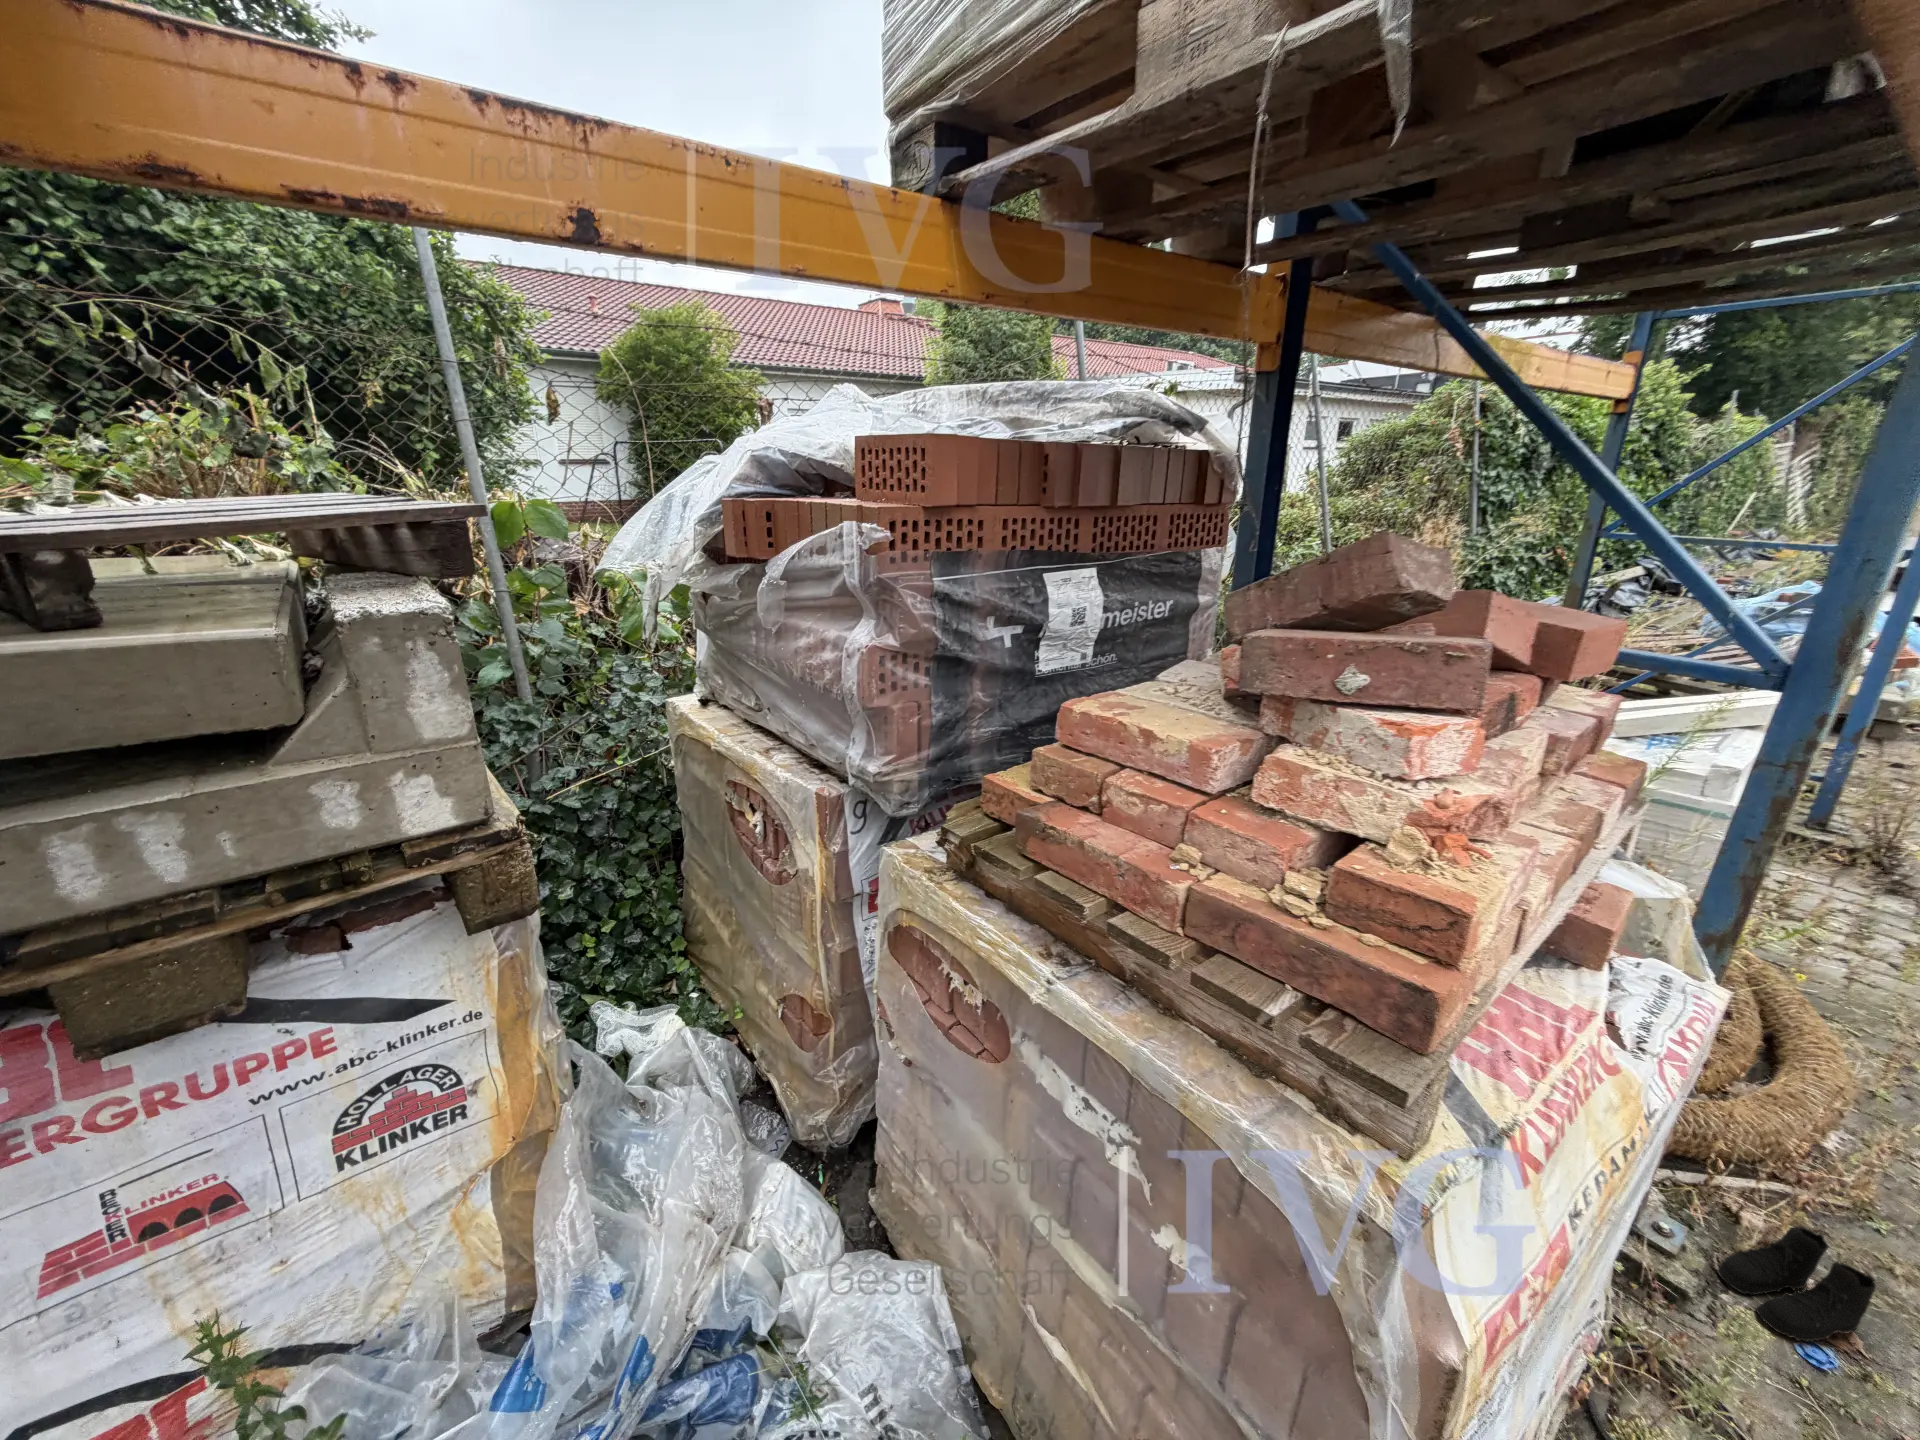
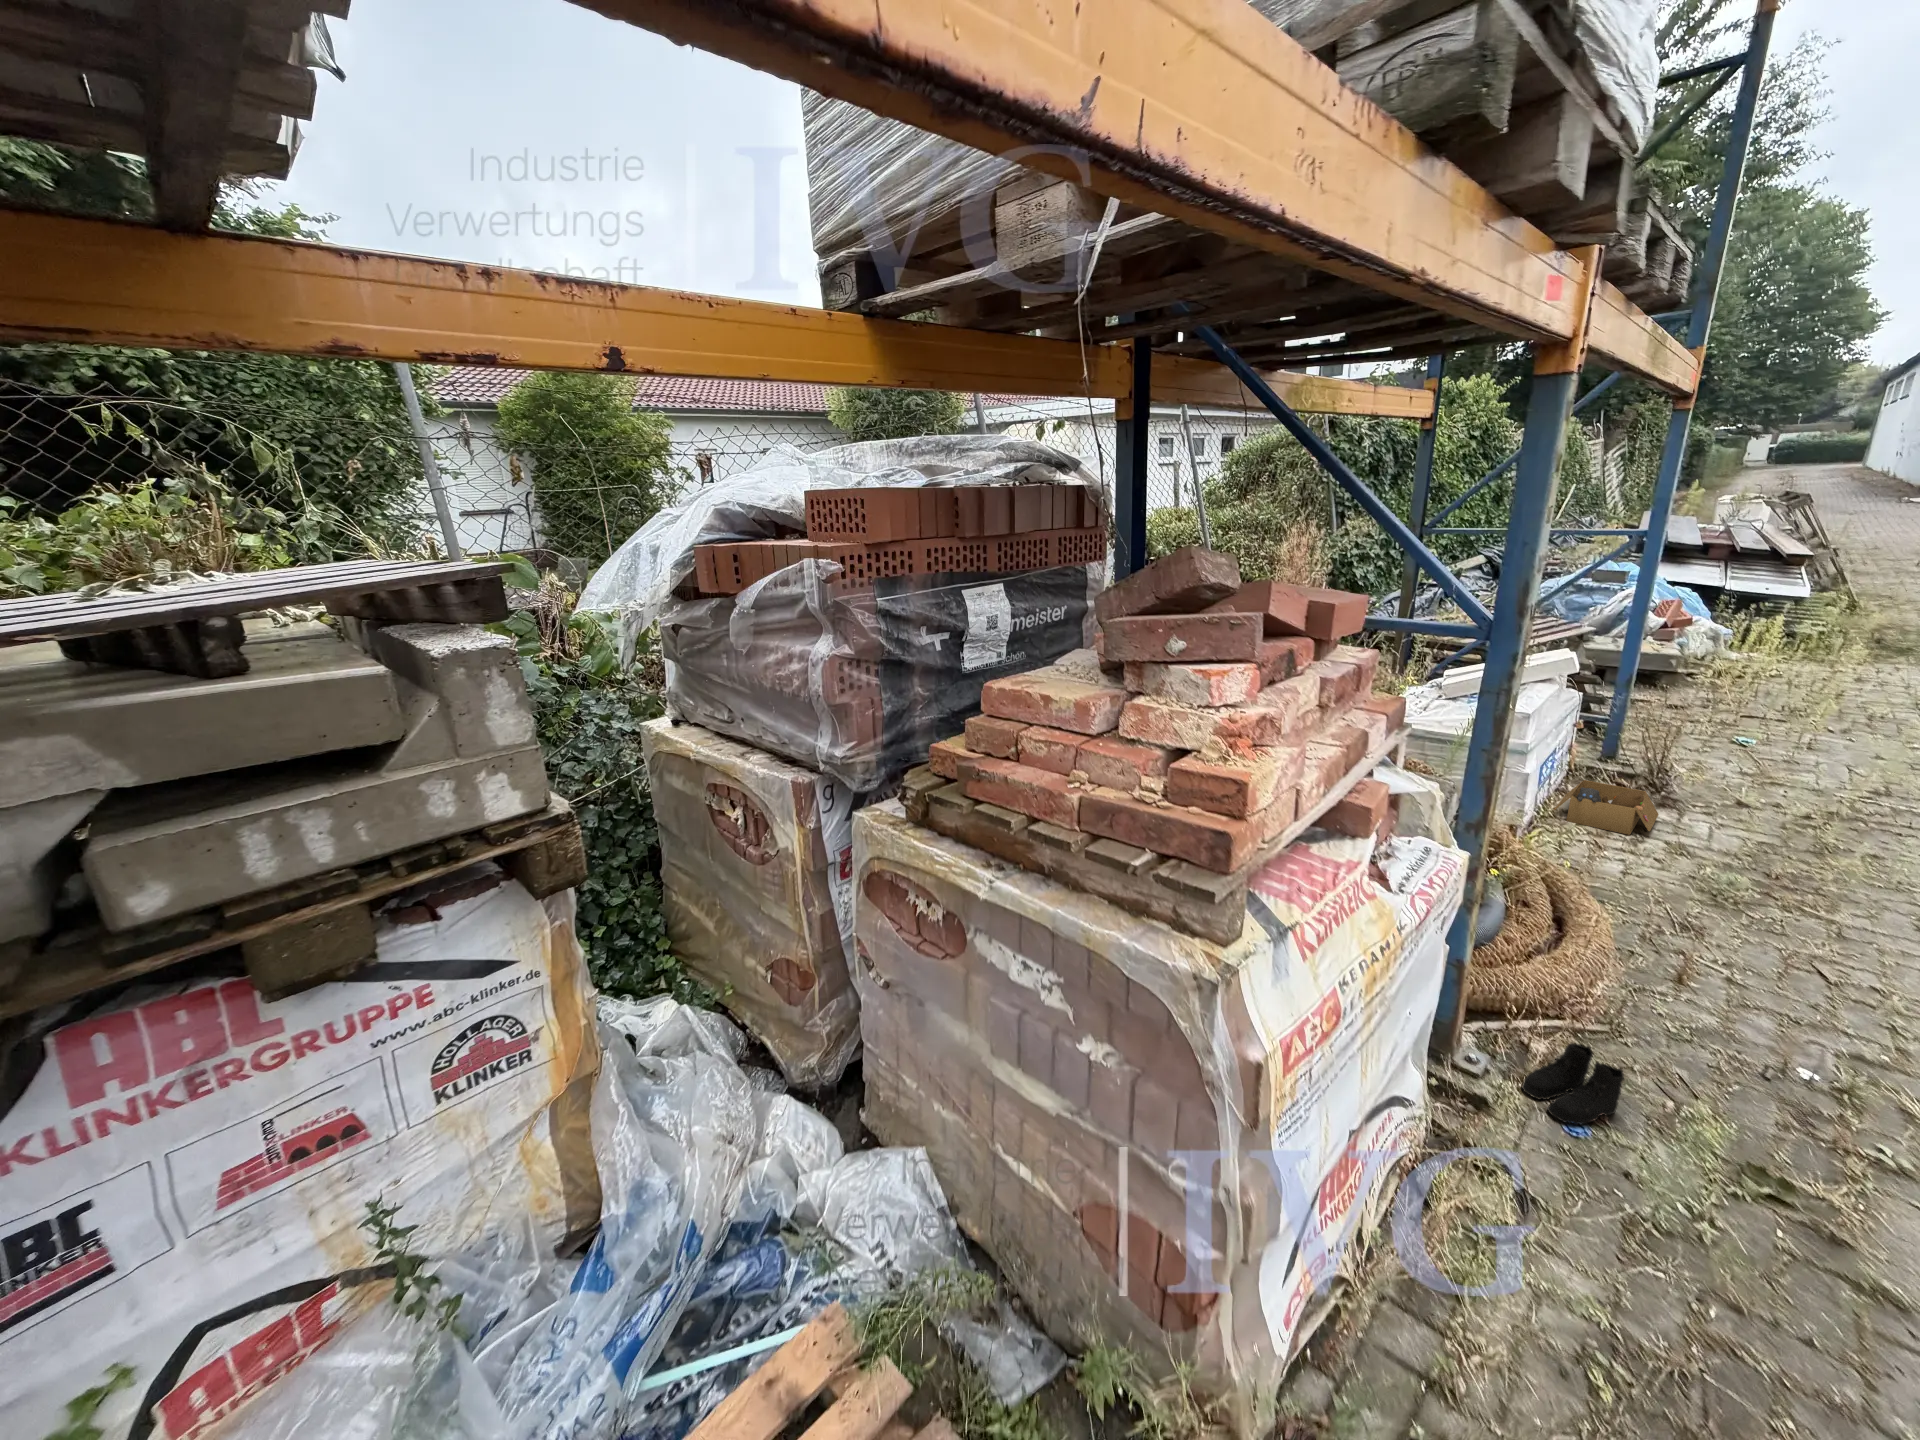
cardboard box: none [1745,856,1888,932] -> present [1554,780,1659,835]

